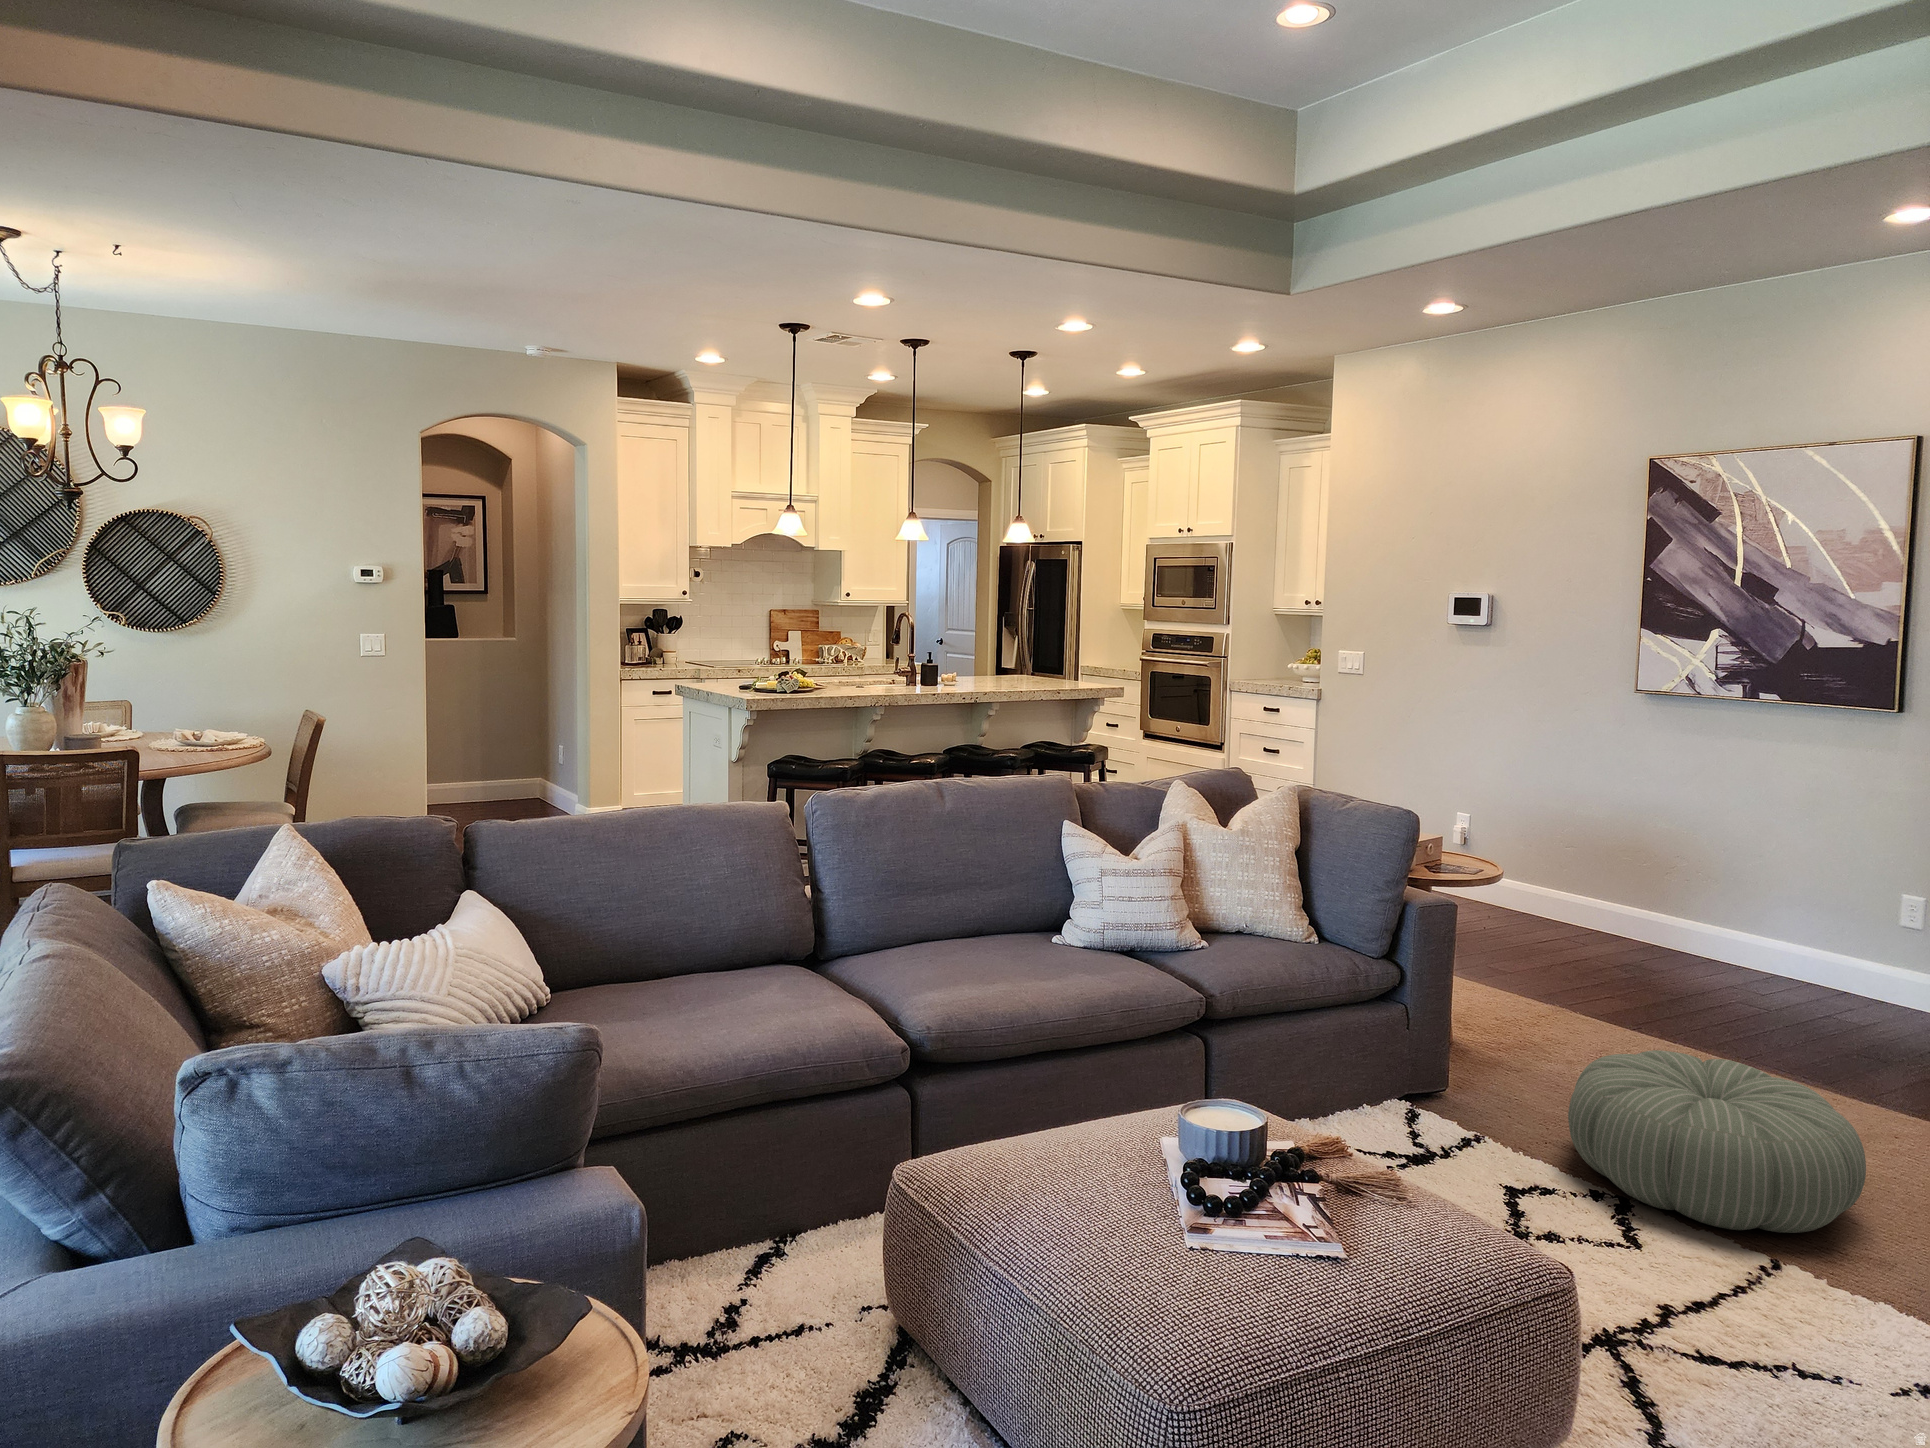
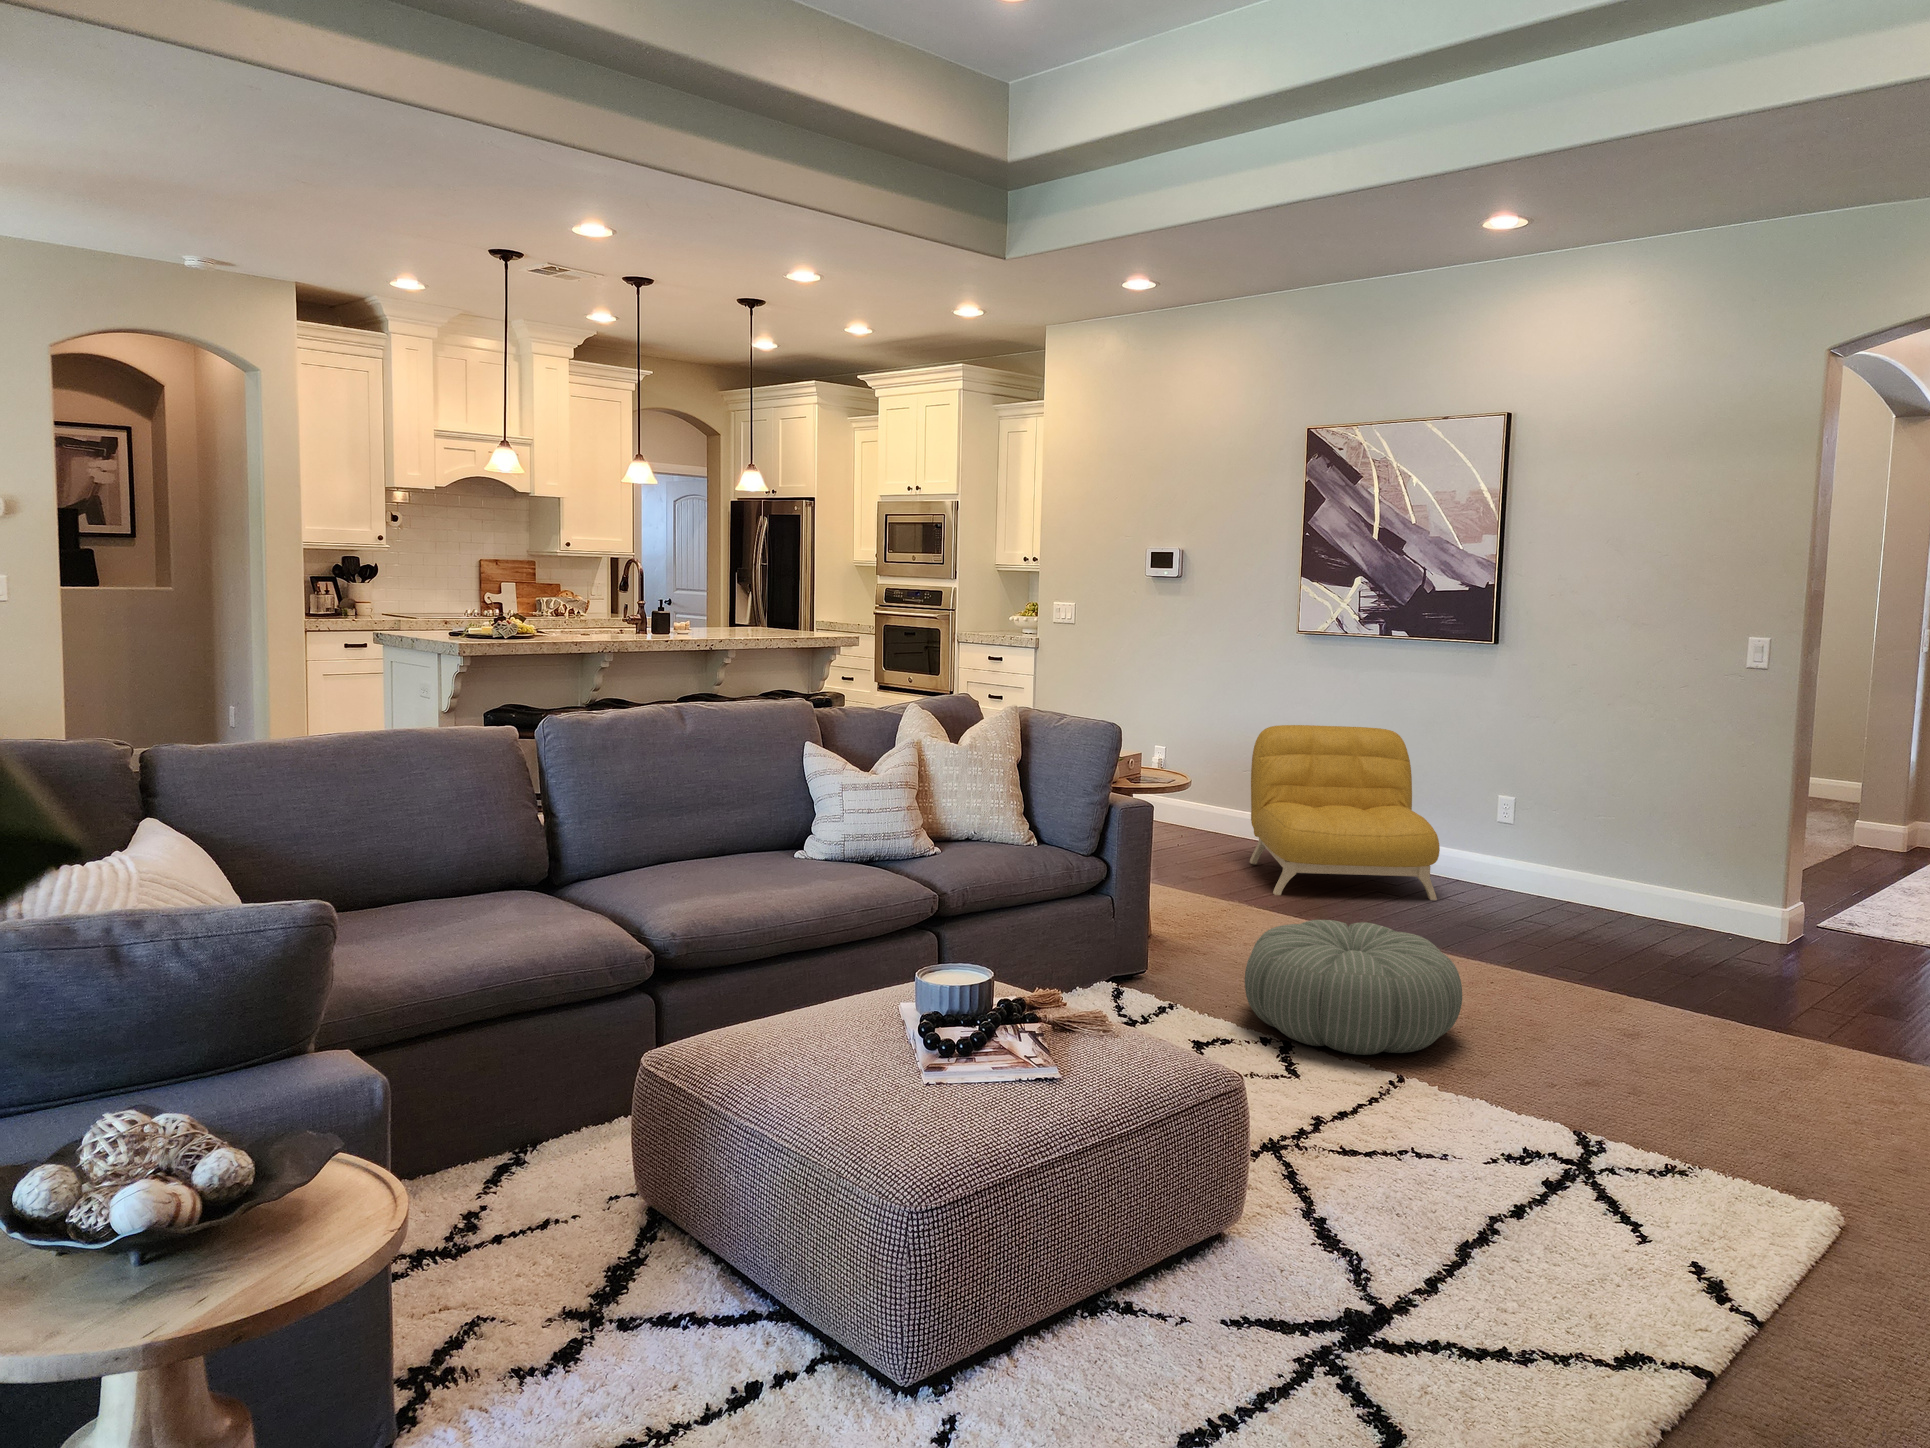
armchair: none [1564,800,1817,1019] -> present [1250,725,1440,900]

